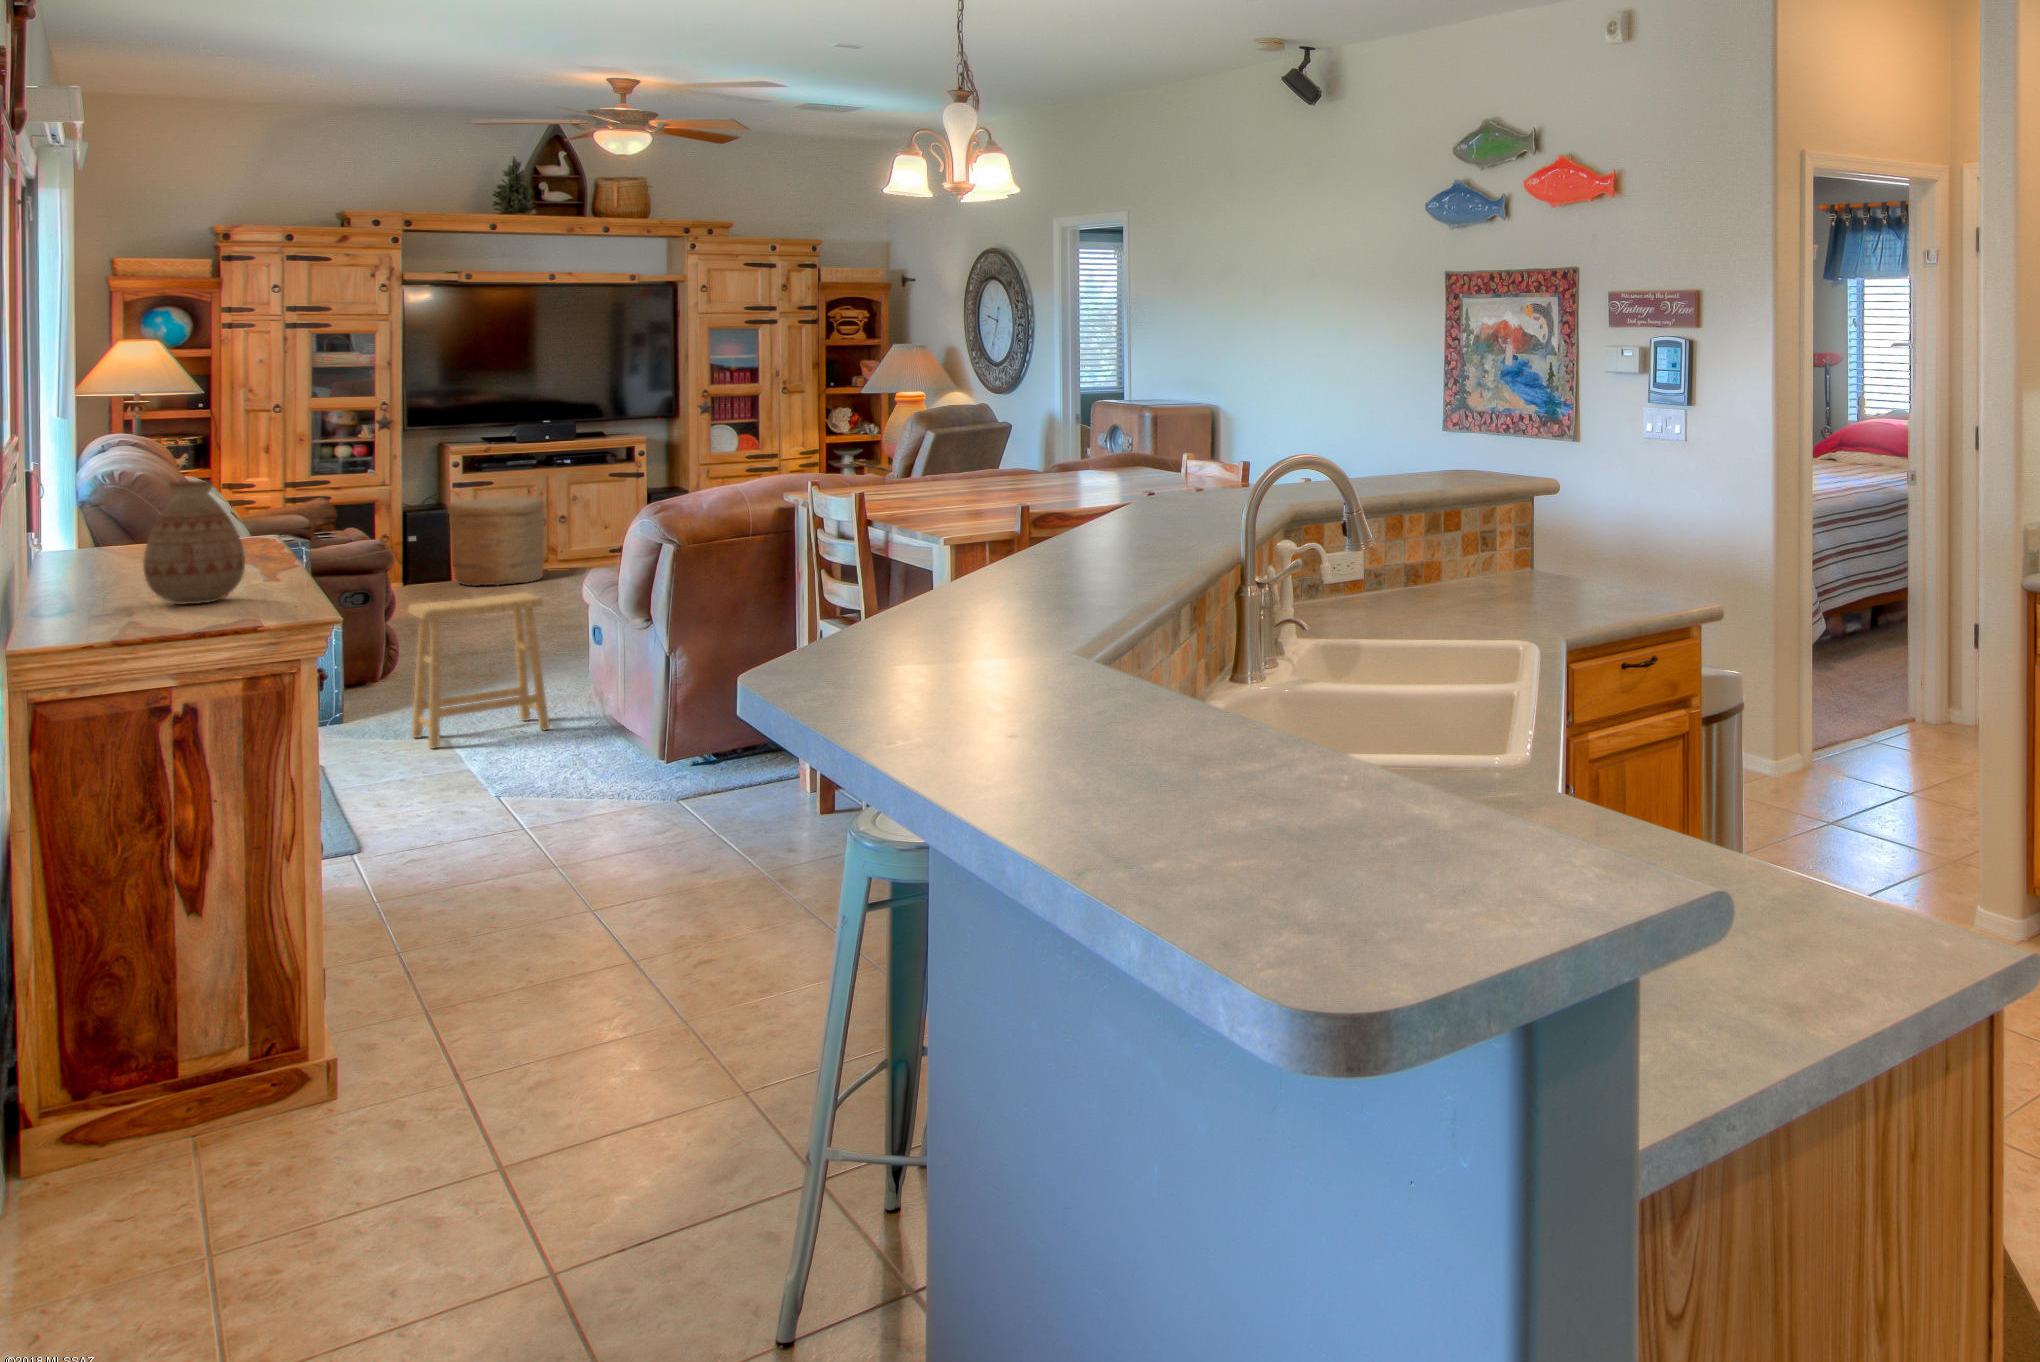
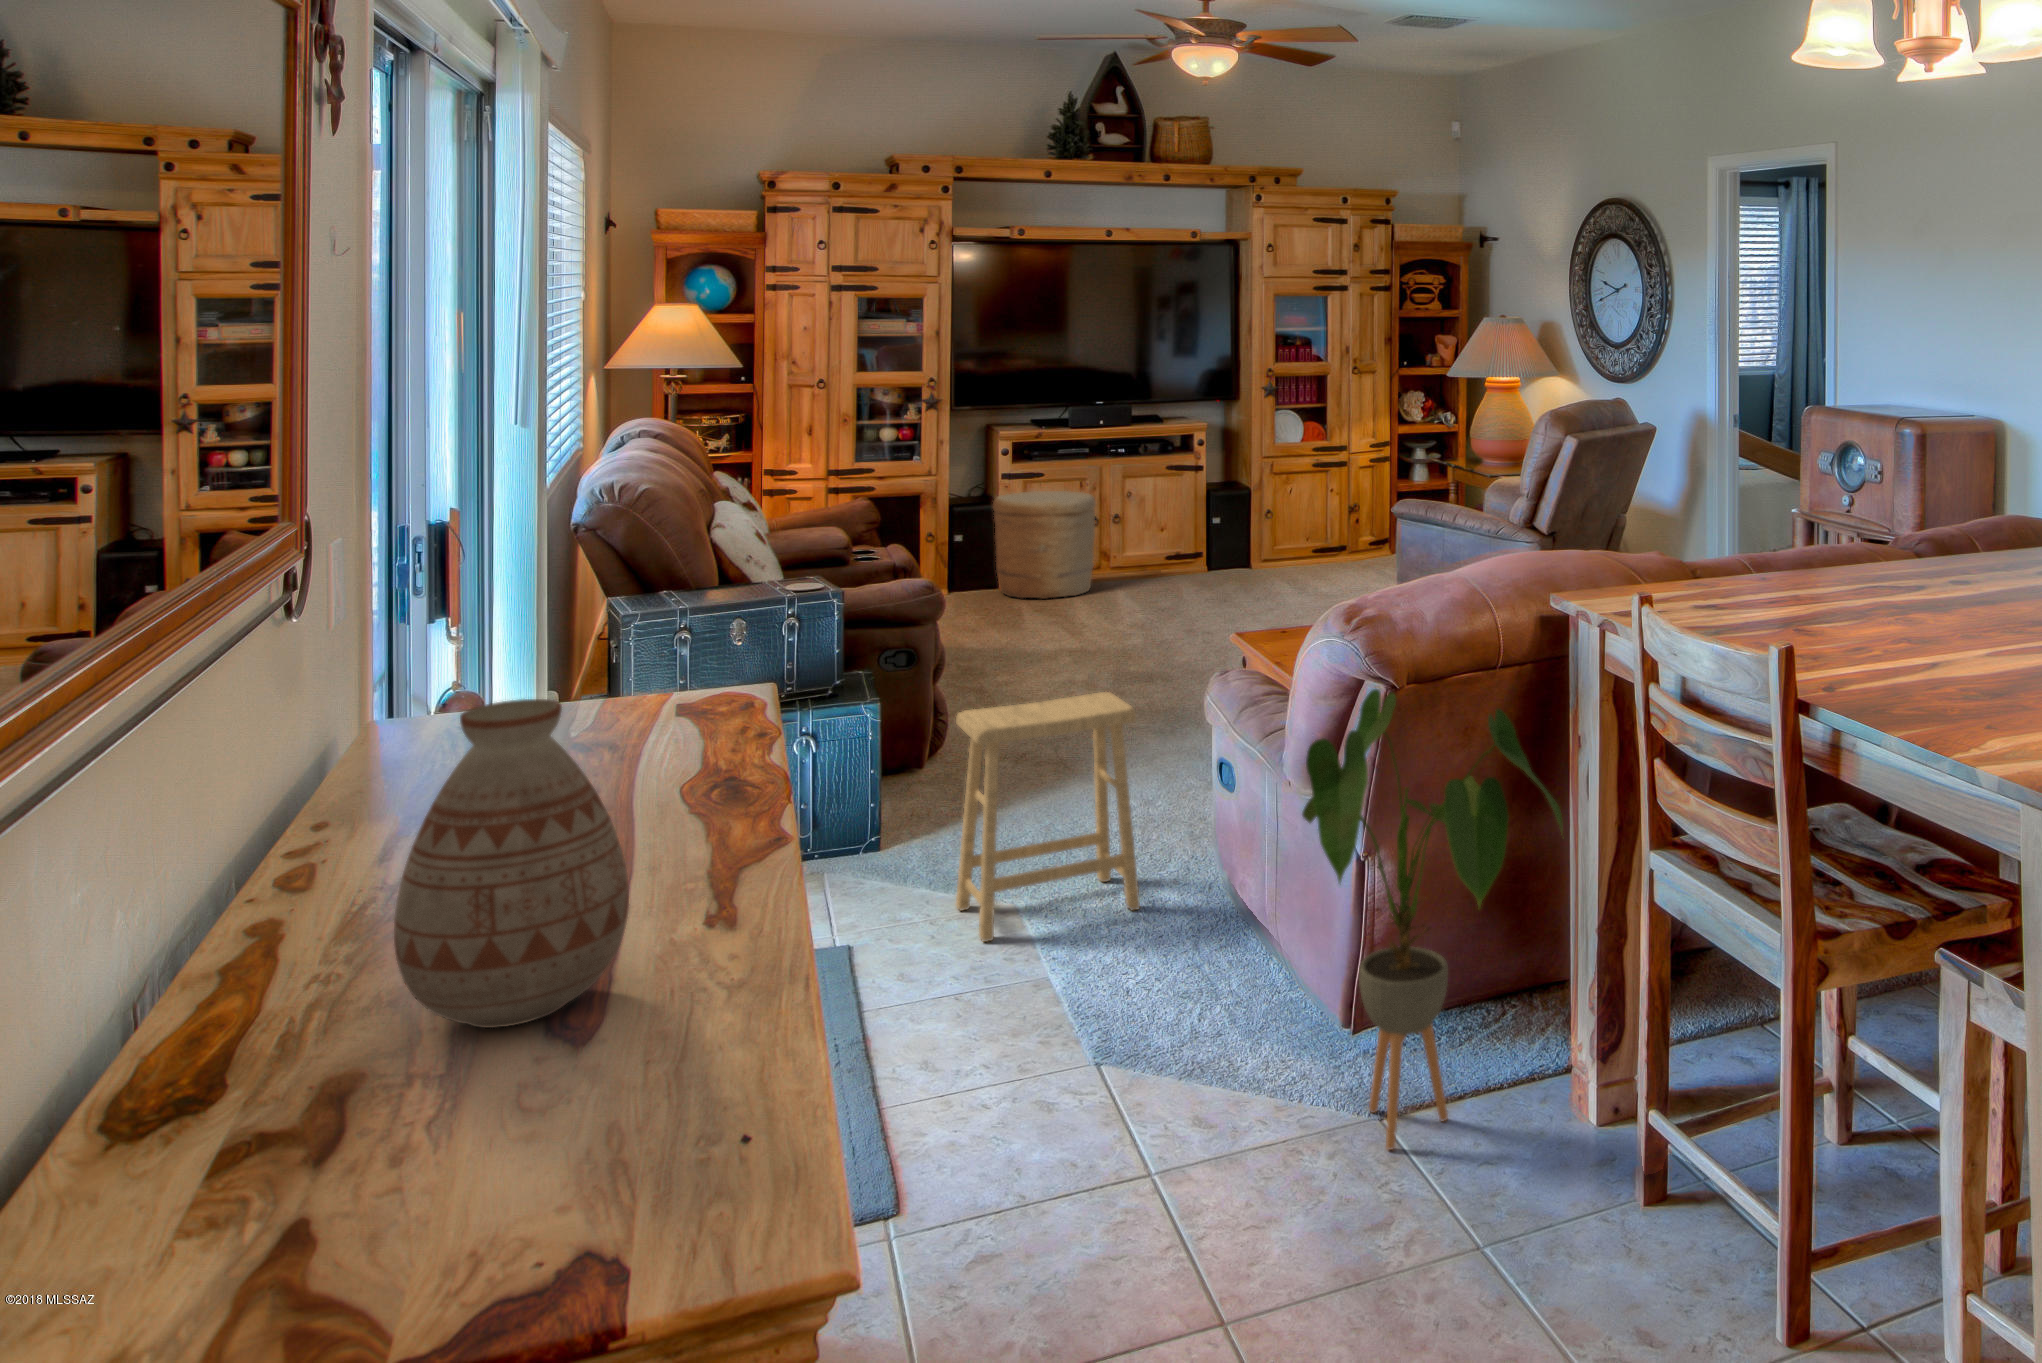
house plant: none [621,545,787,797] -> present [1302,689,1562,1149]

